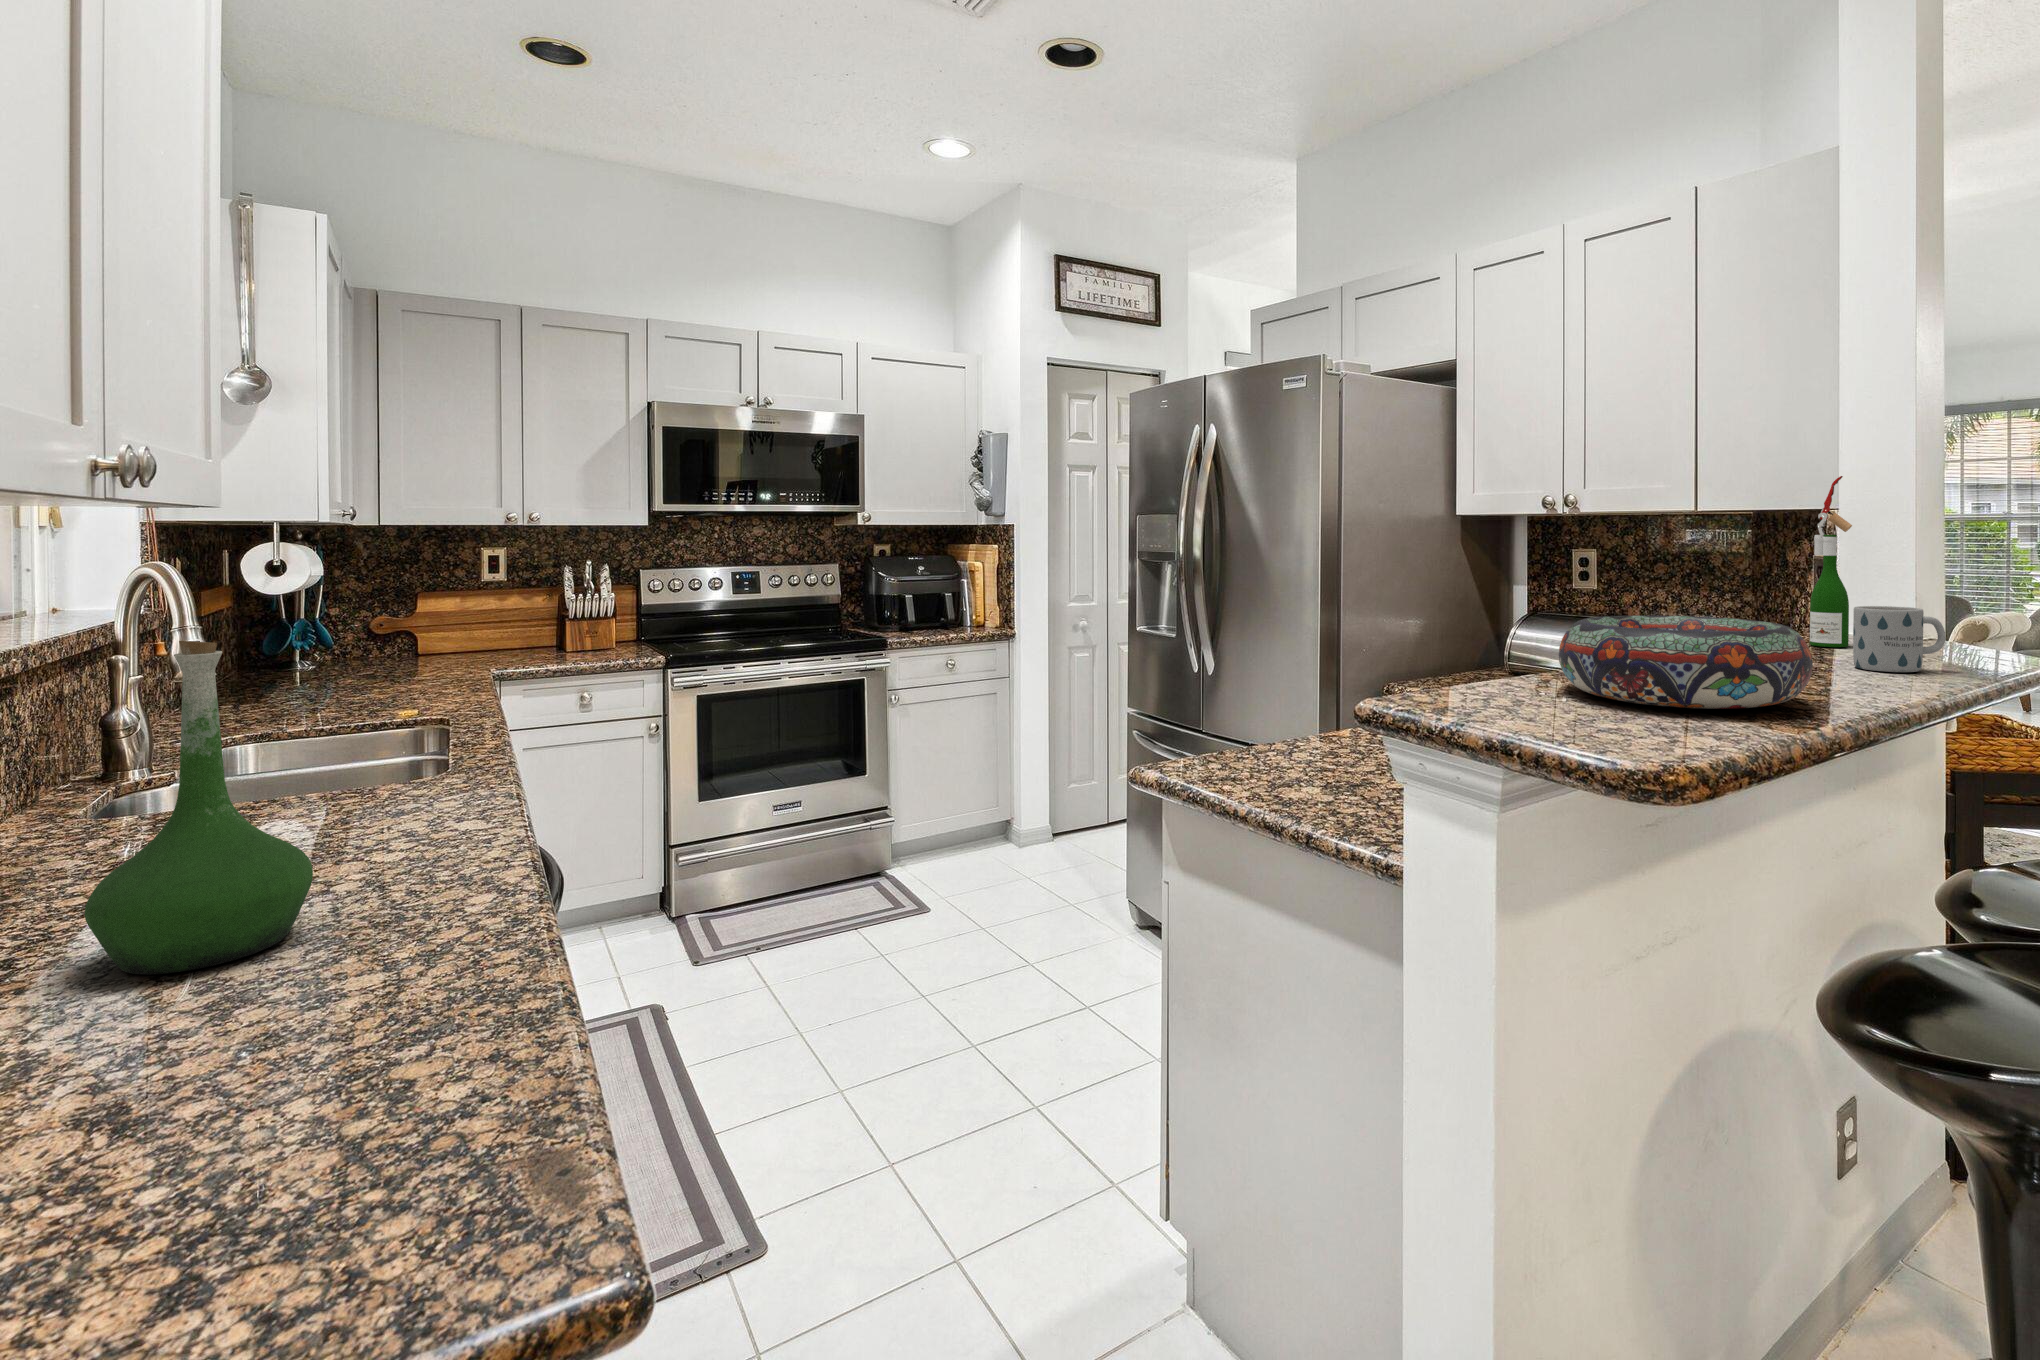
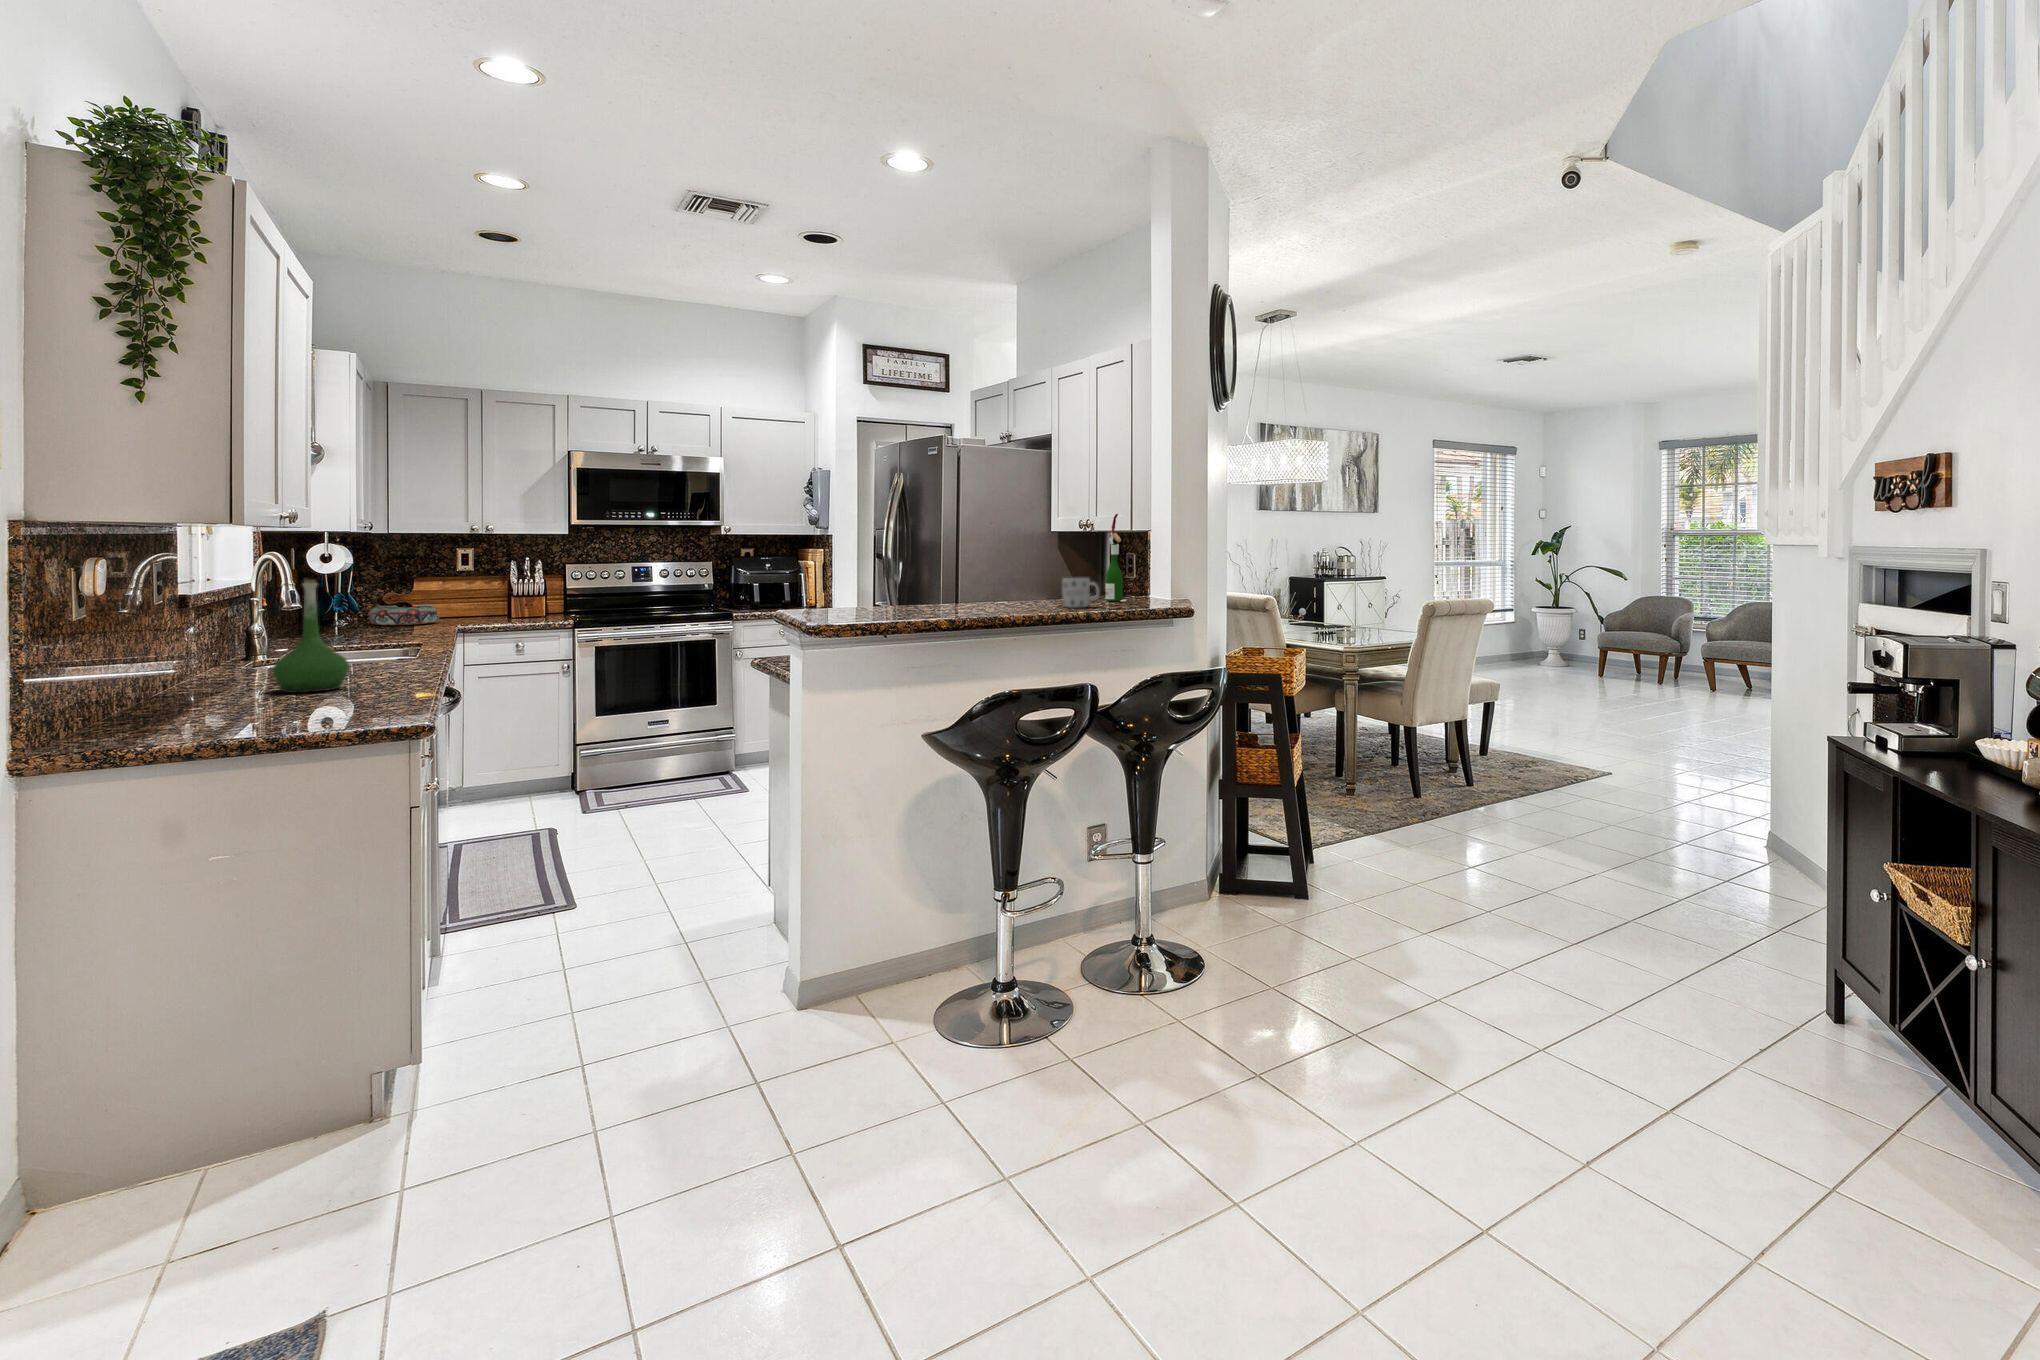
decorative bowl: present [1559,616,1813,709] -> present [369,604,440,626]

